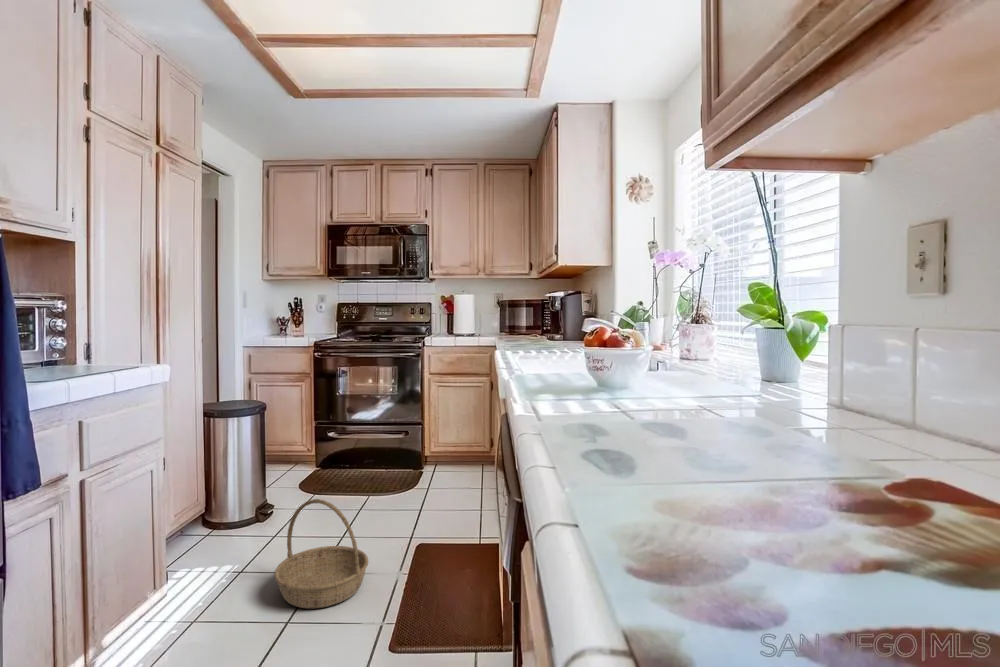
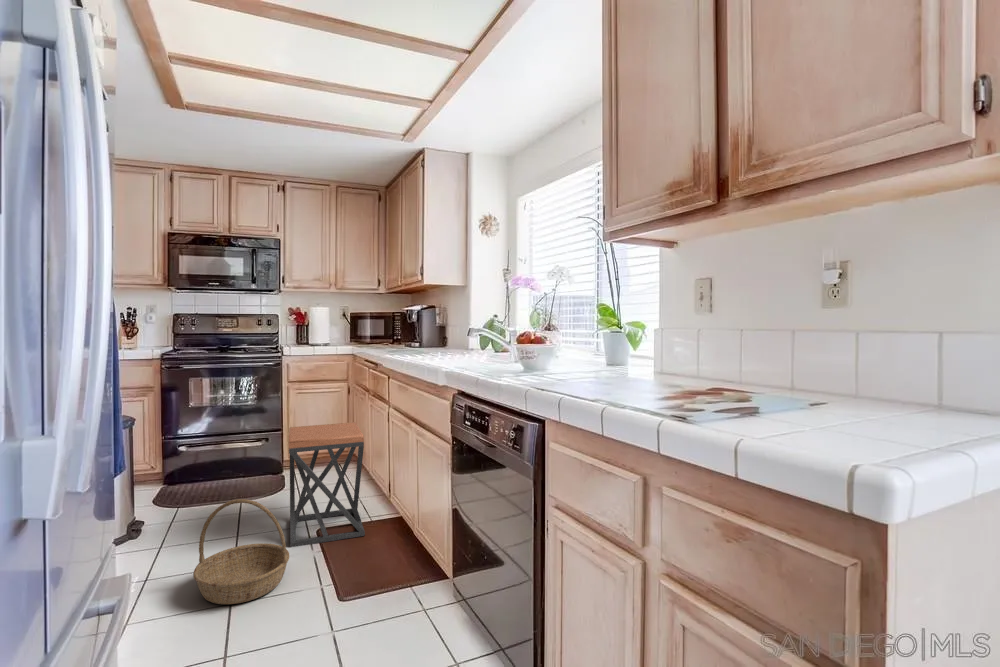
stool: none [385,425,472,555] -> present [289,422,365,547]

